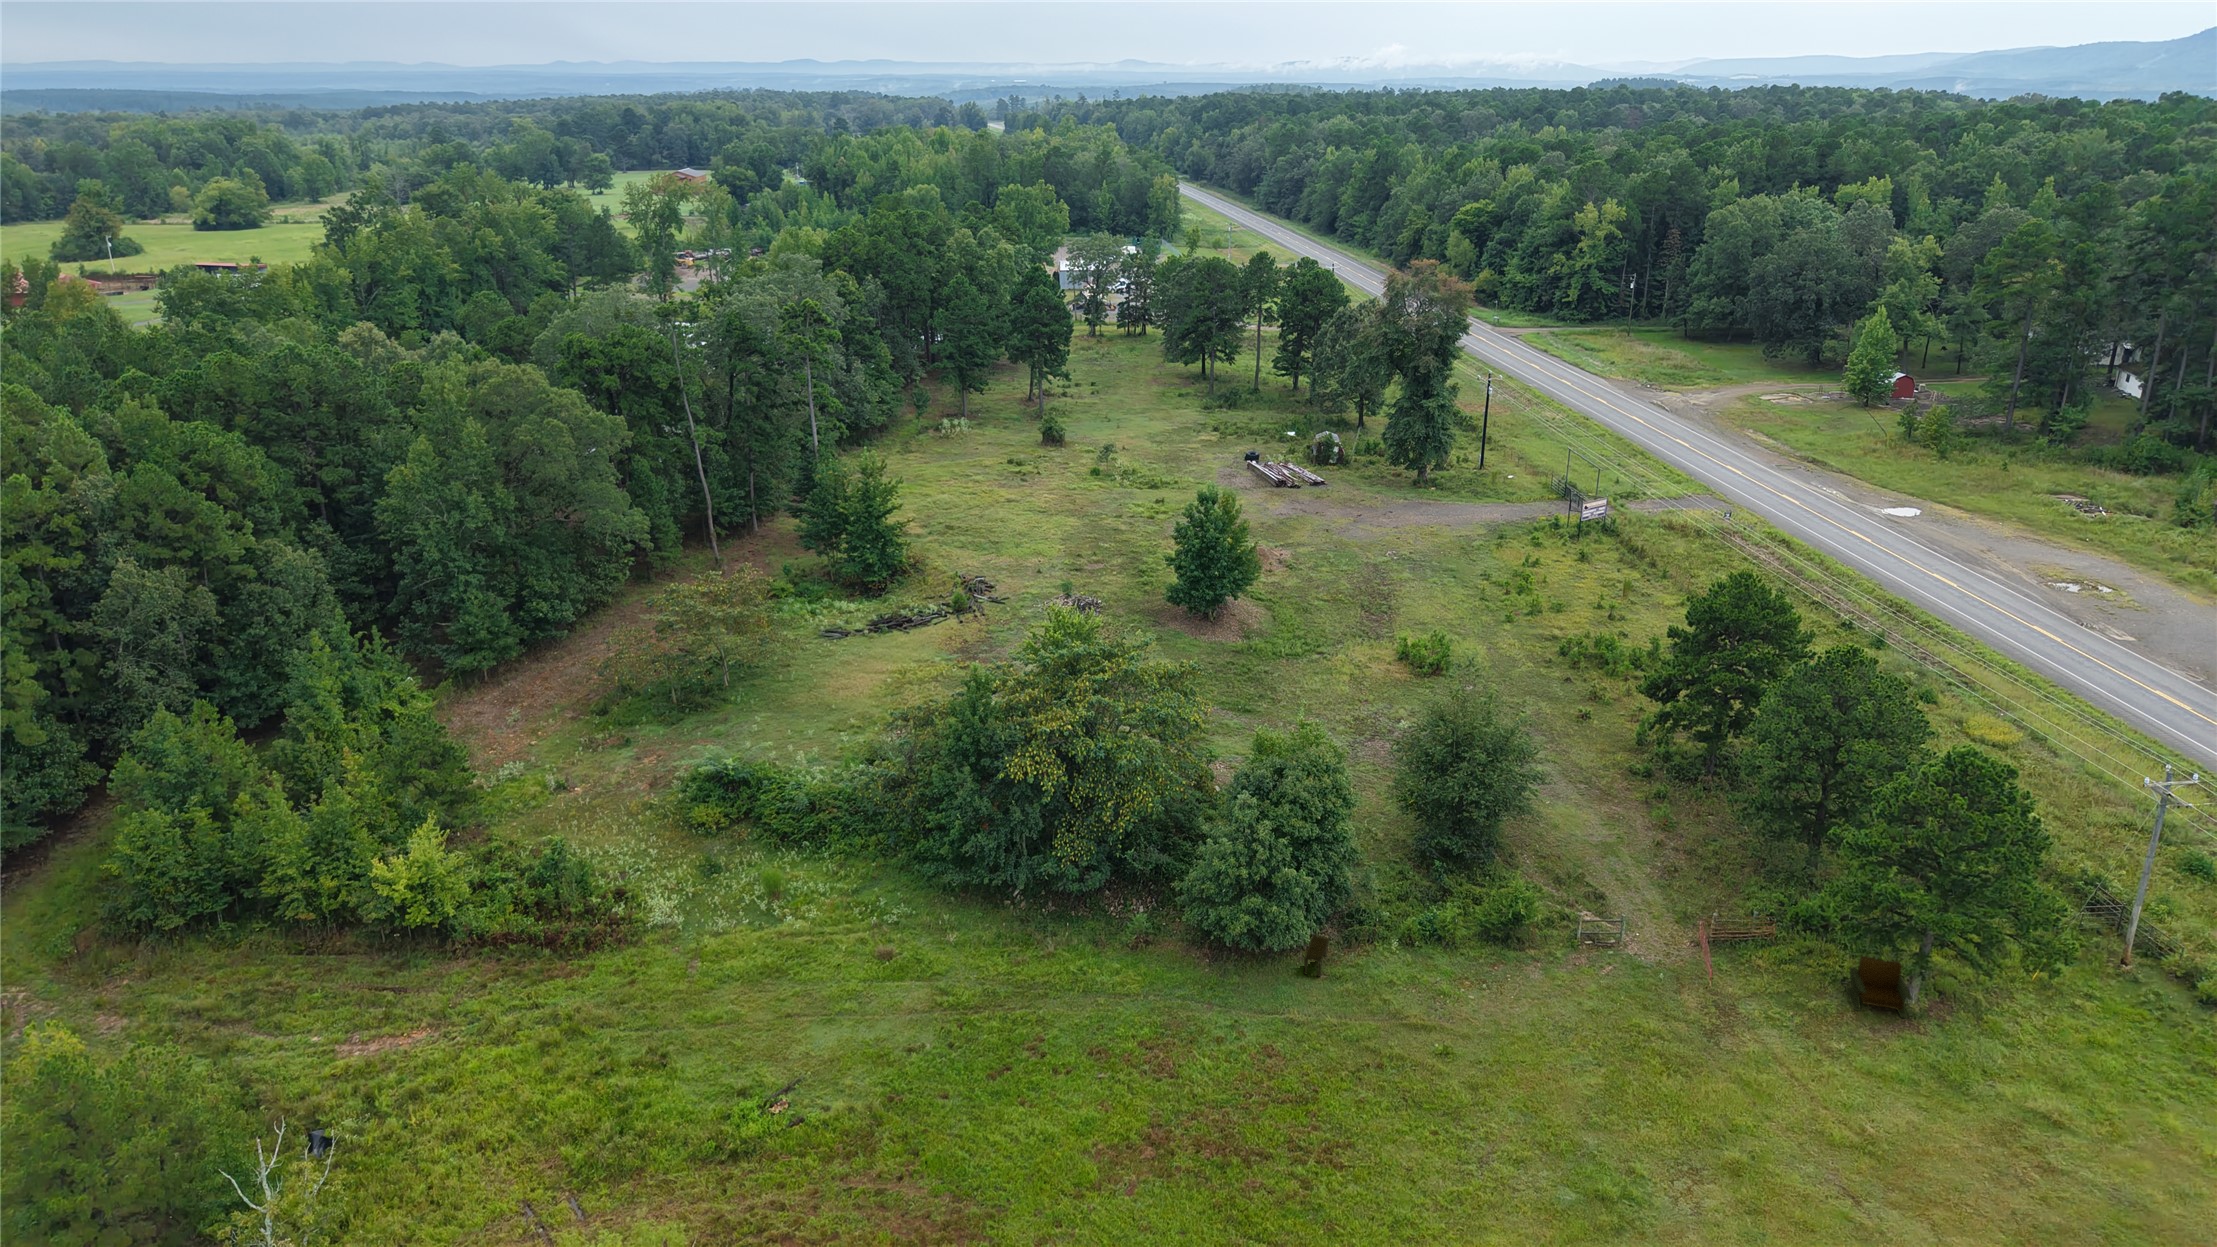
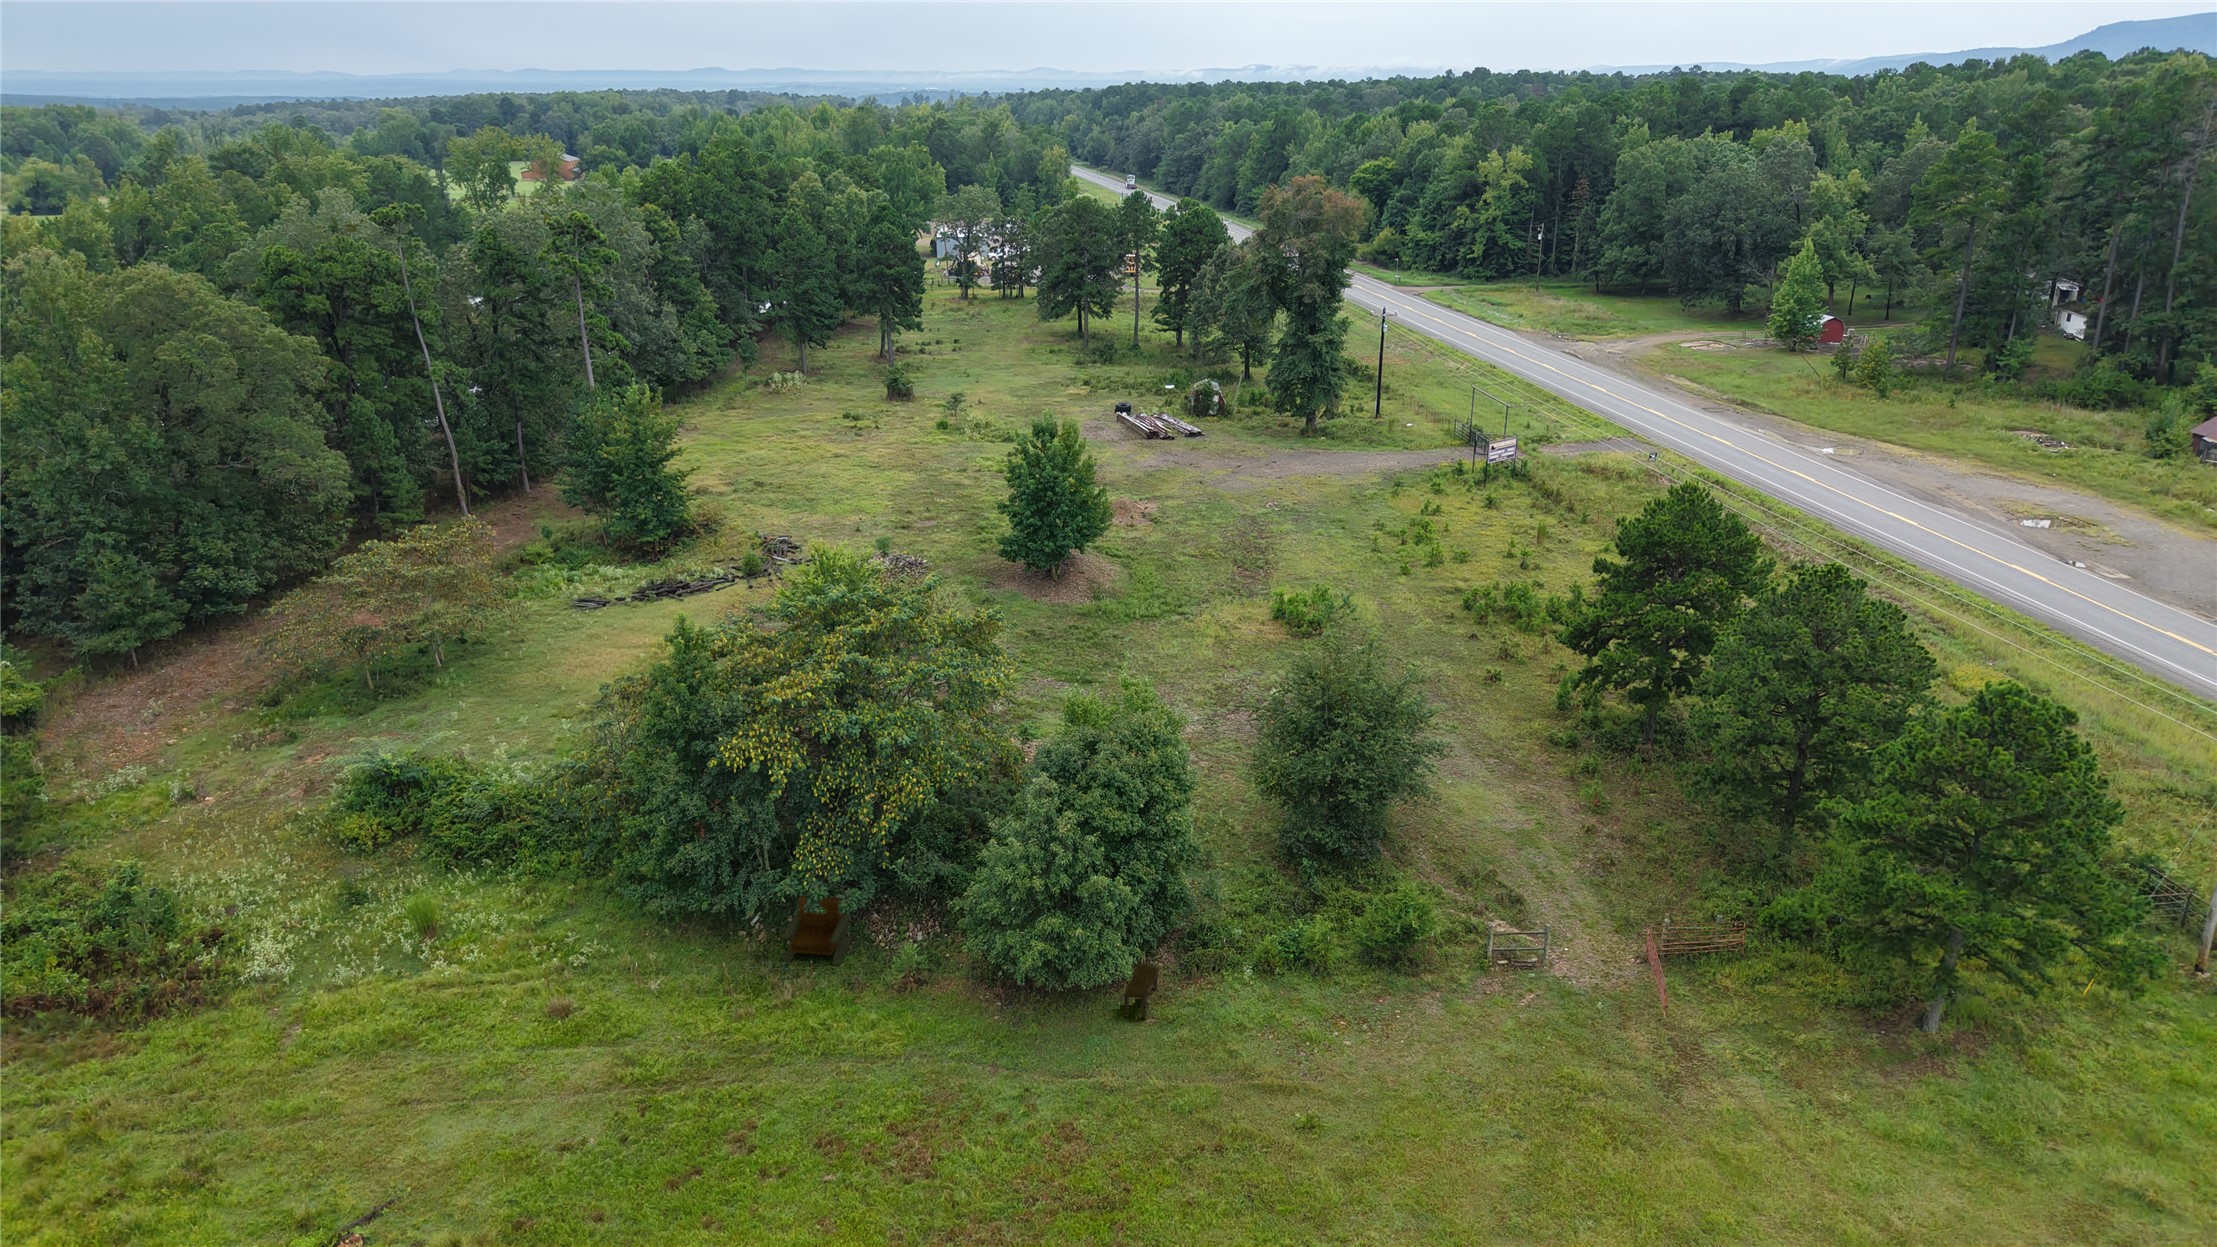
lounge chair: present [1845,956,1912,1019] -> present [782,895,852,966]

